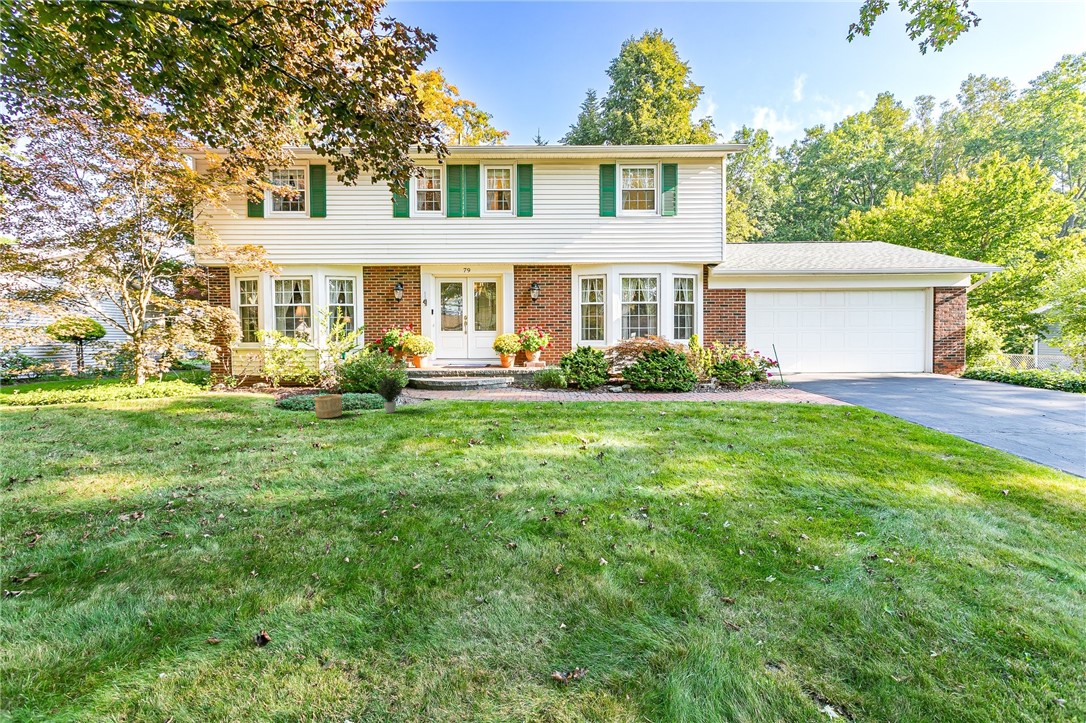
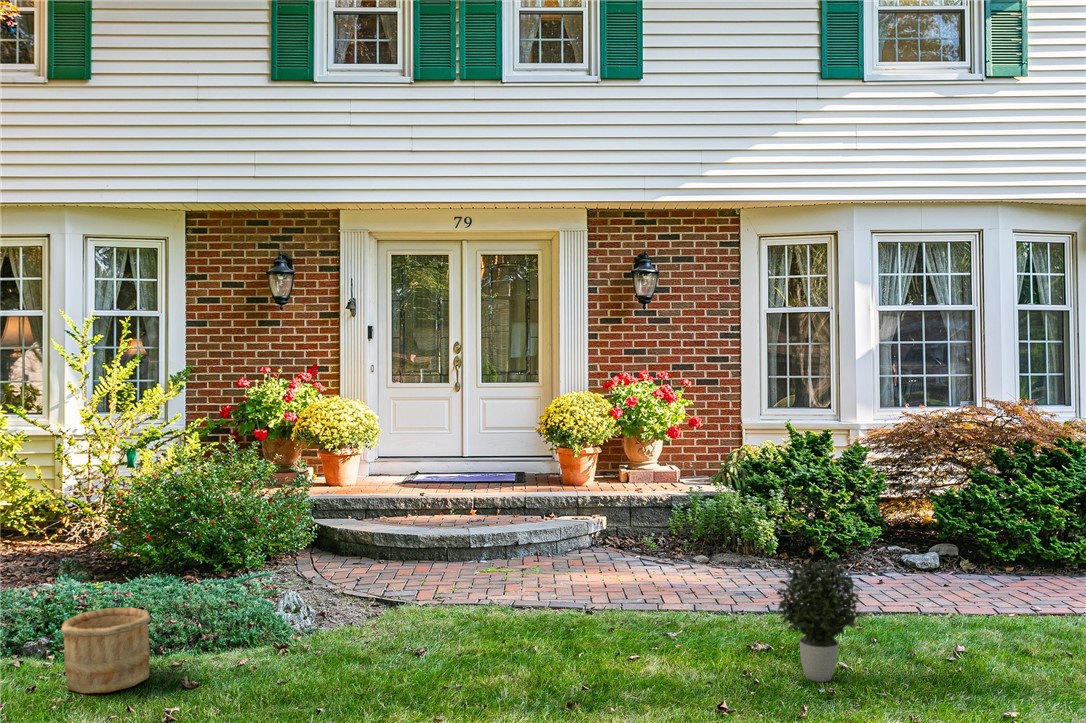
potted plant: present [378,378,402,413] -> present [777,561,863,682]

